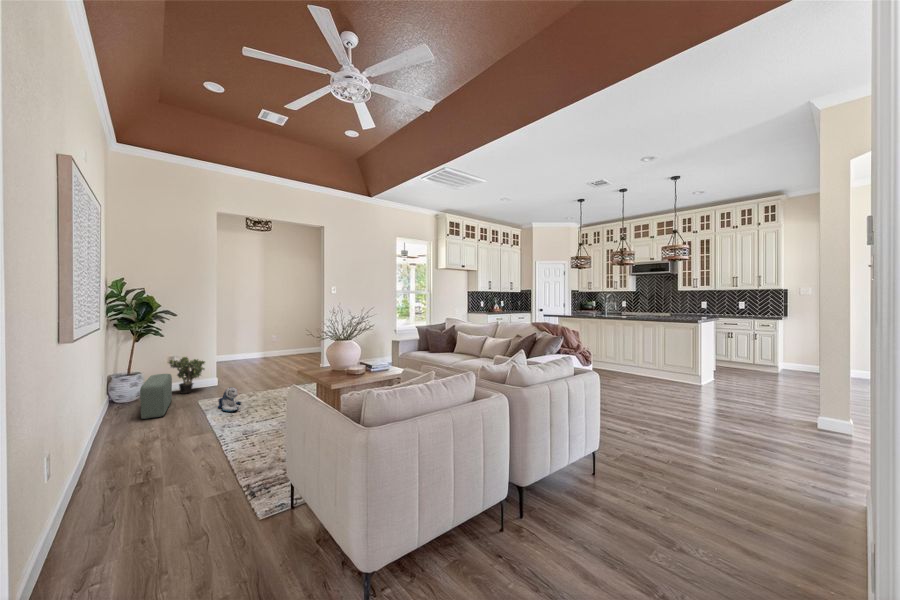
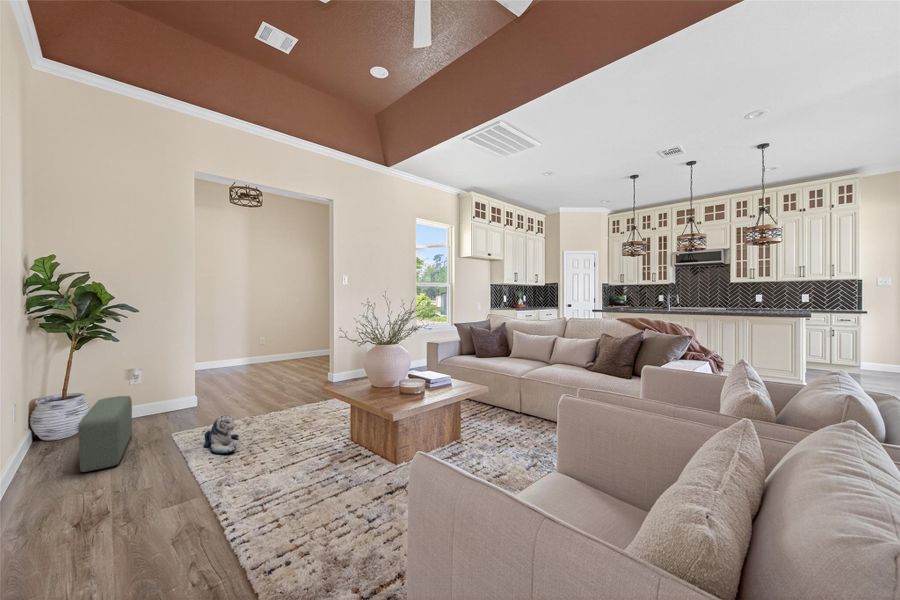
potted plant: present [168,357,205,394] -> none [124,369,181,422]

